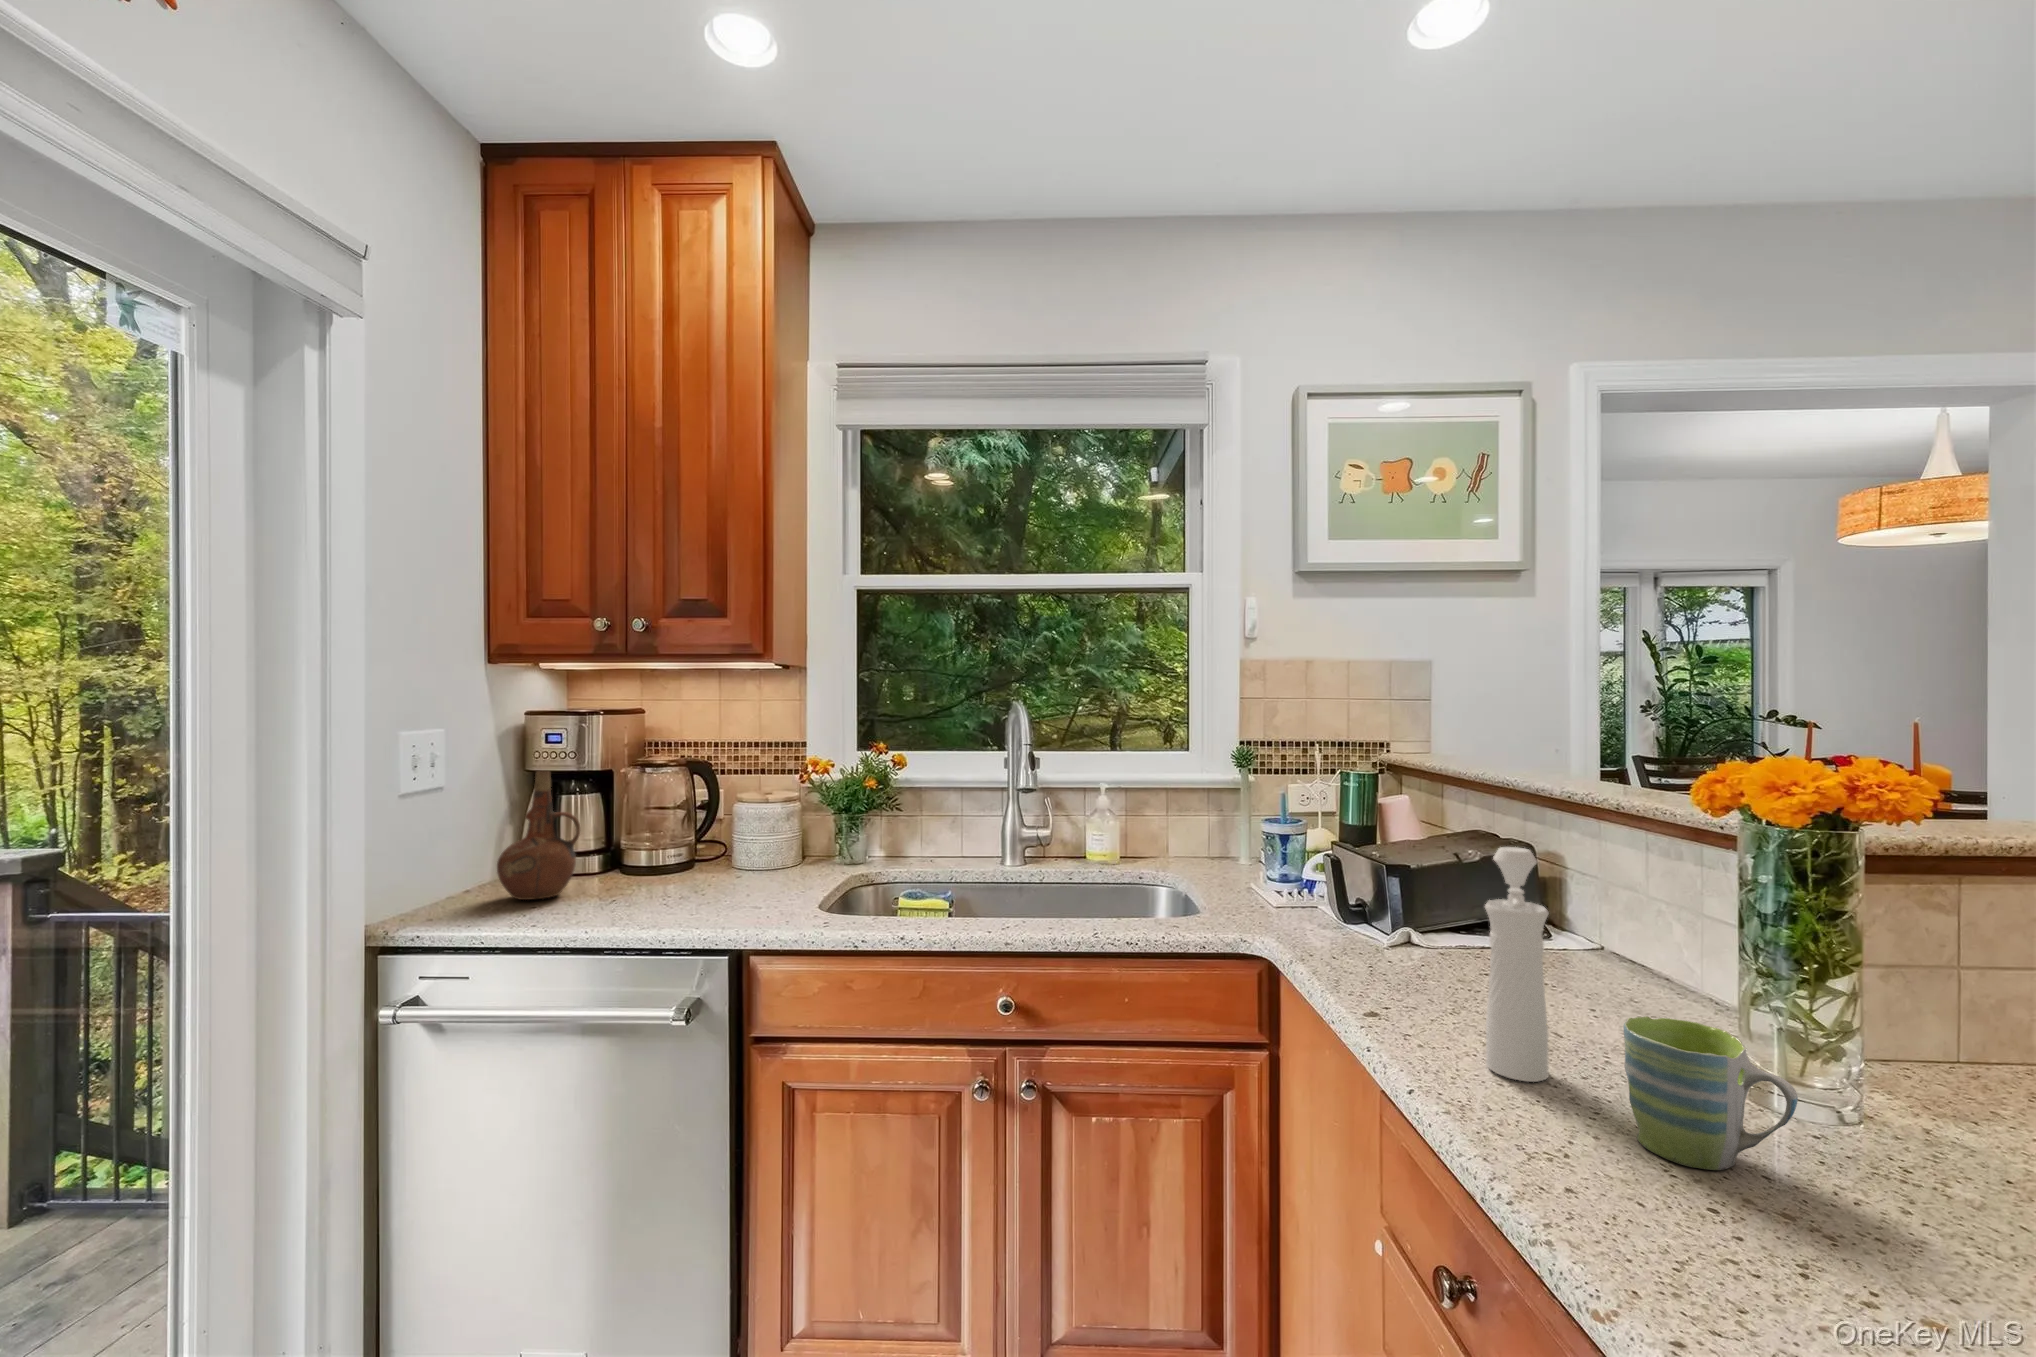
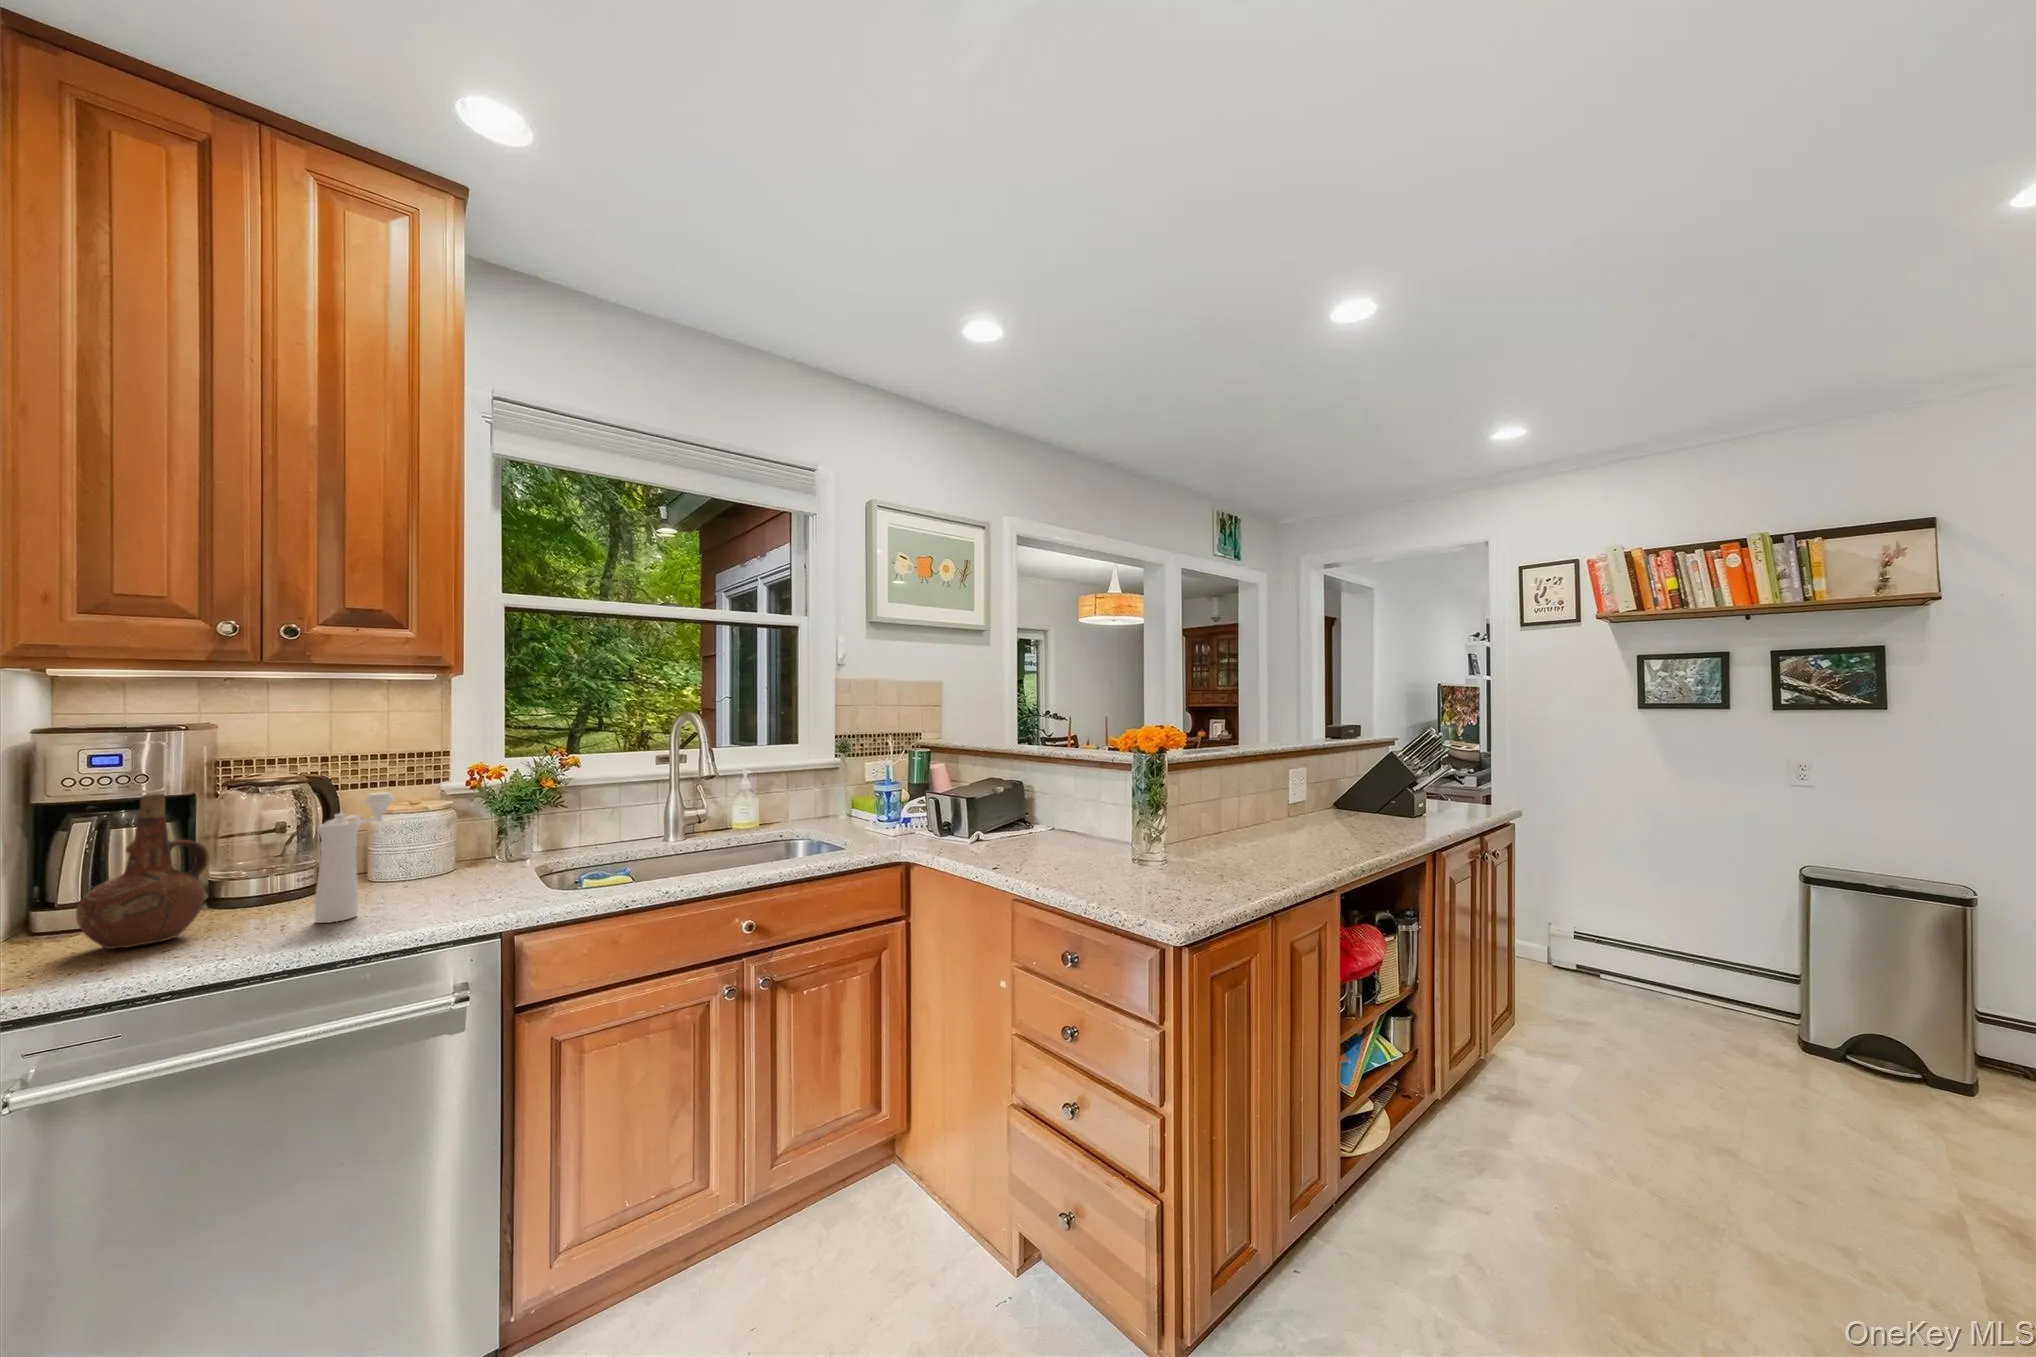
pepper mill: present [1485,847,1549,1082] -> present [315,792,394,923]
mug: present [1623,1016,1798,1170] -> none [1130,828,1184,882]

